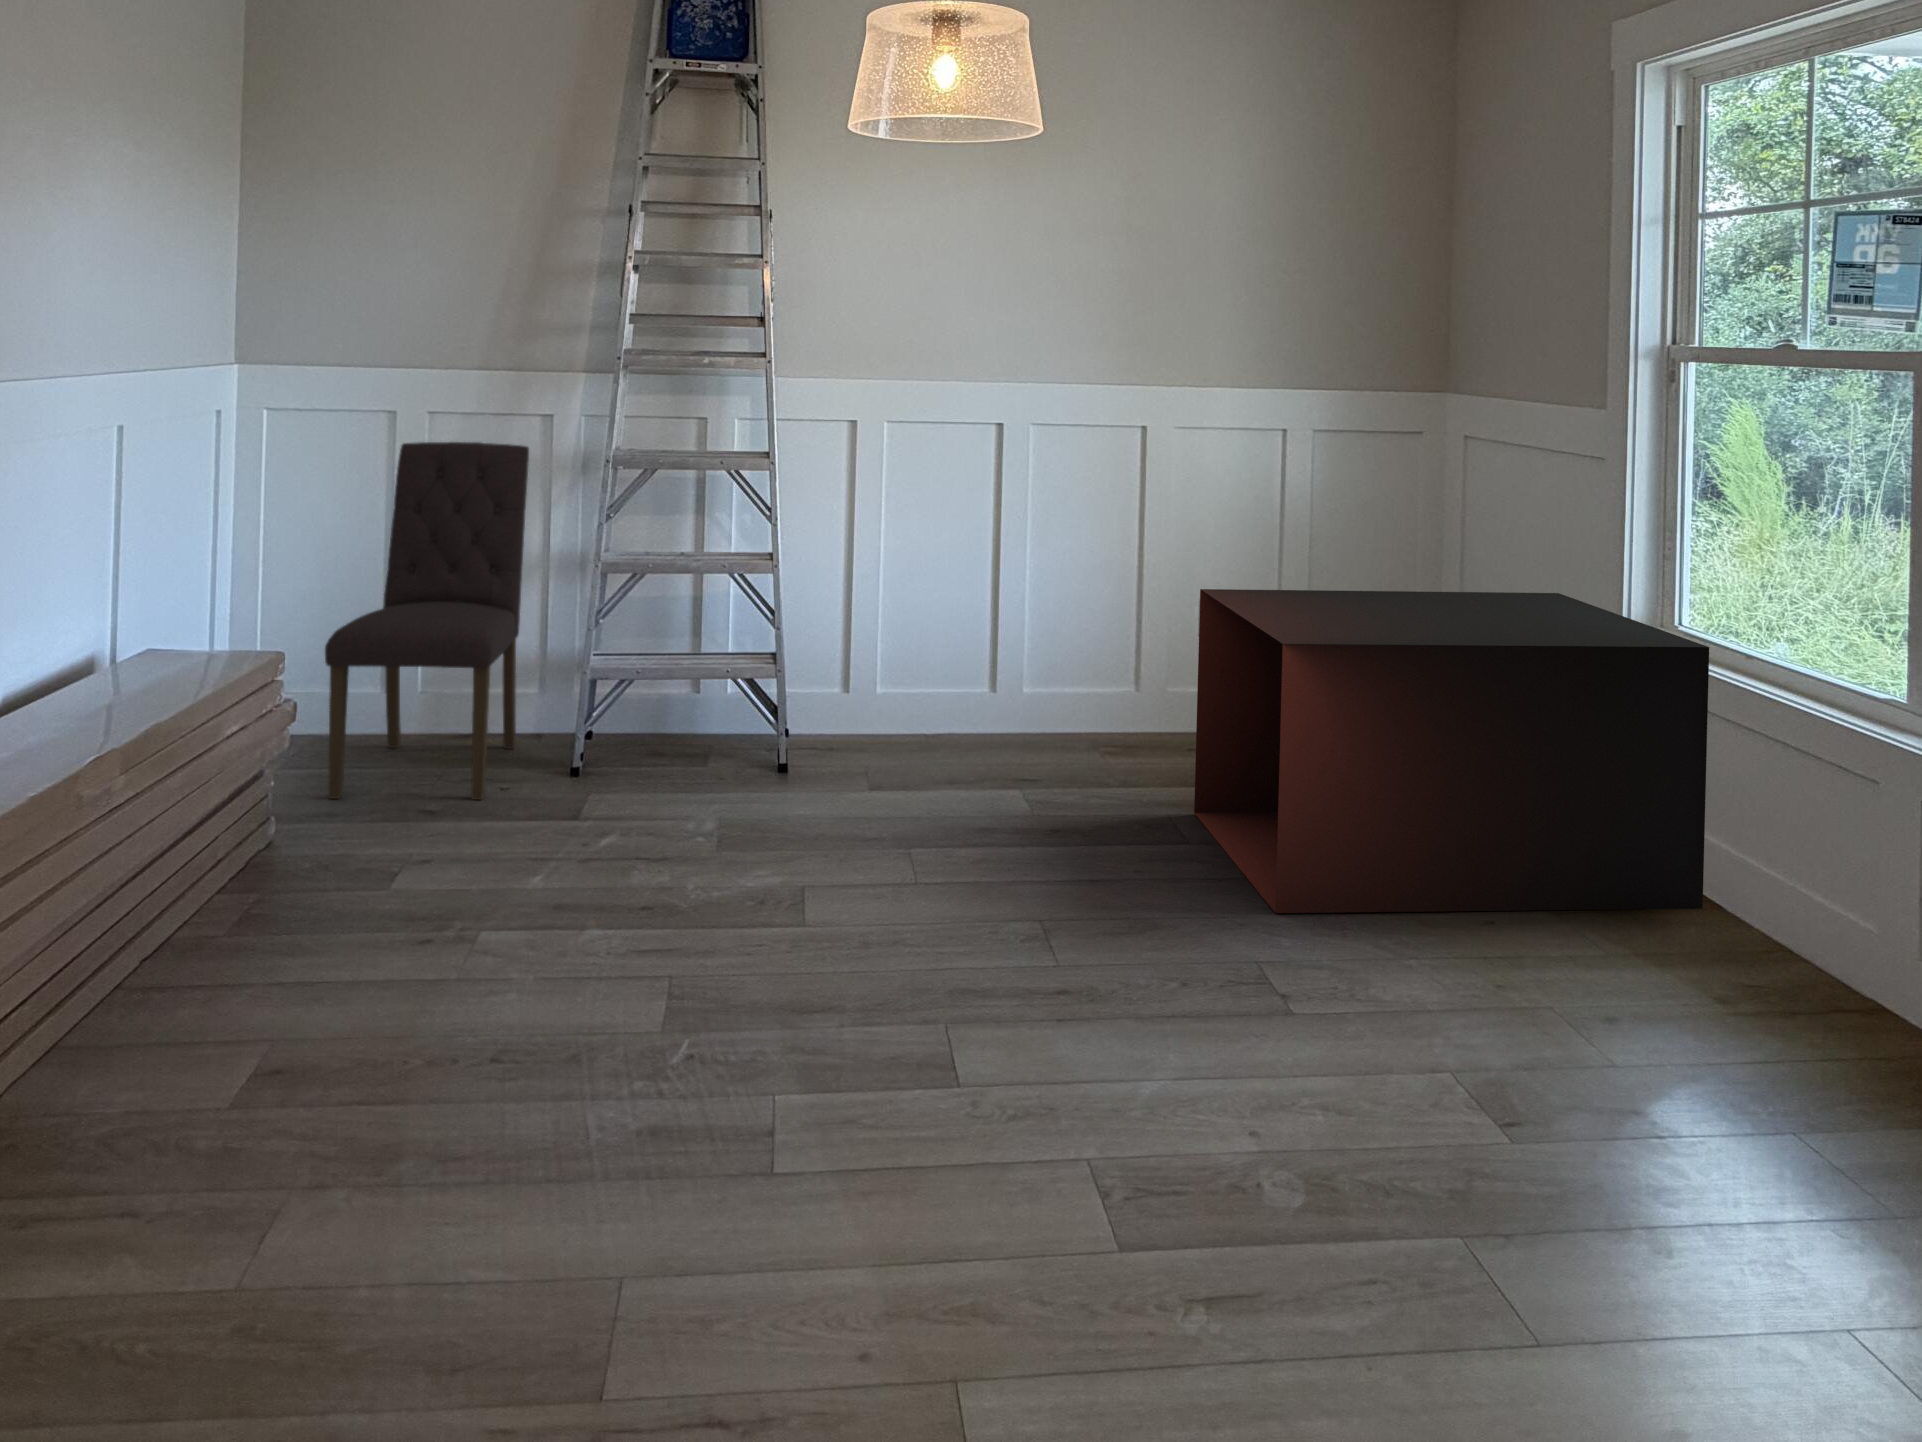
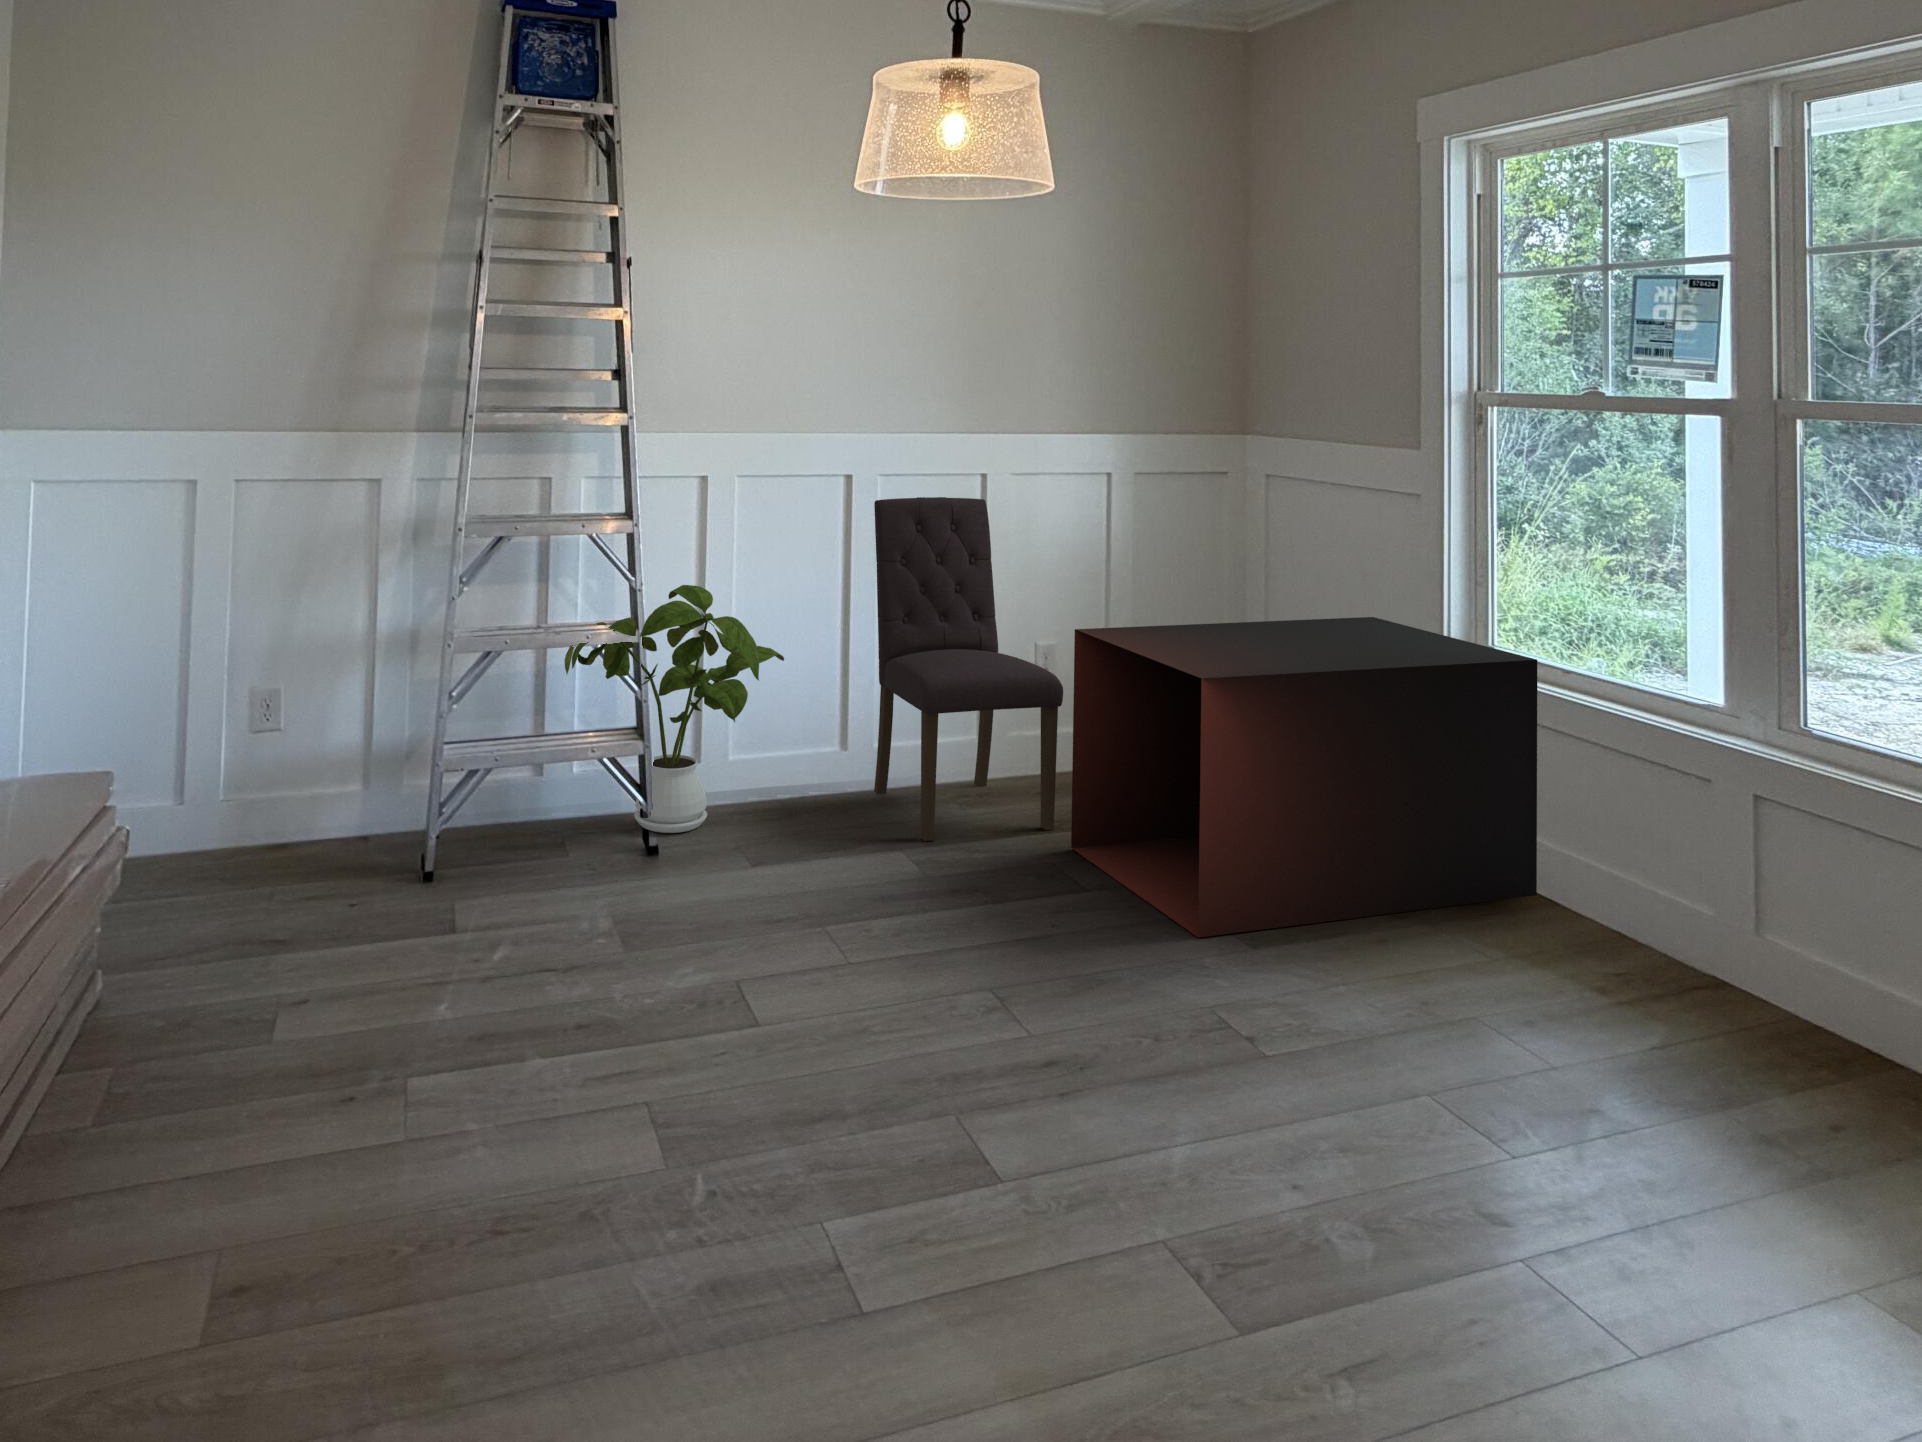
dining chair: present [325,442,529,800] -> present [874,497,1063,841]
house plant: none [710,528,930,765] -> present [565,585,784,833]

